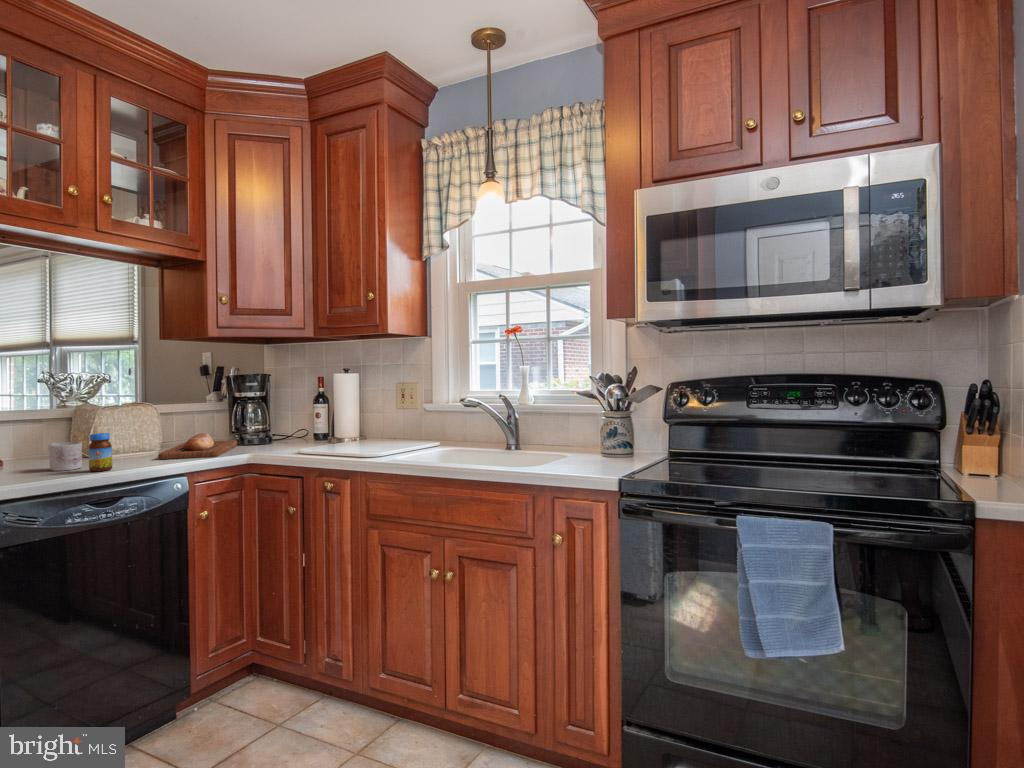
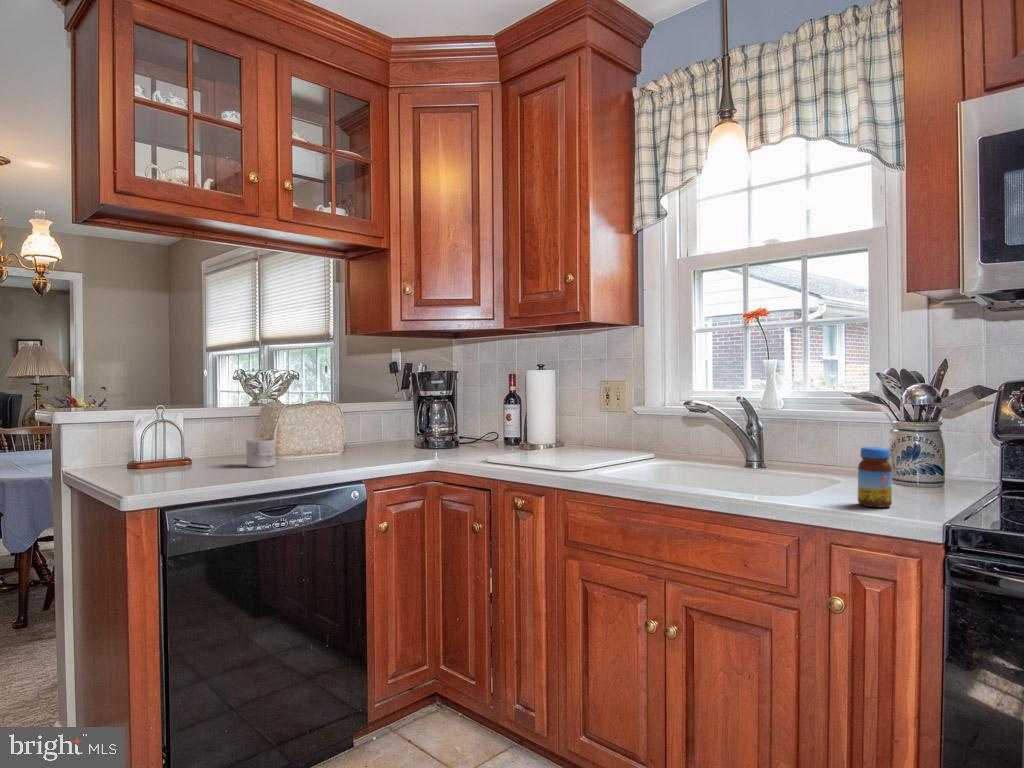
jar: present [89,433,112,472] -> present [858,447,892,508]
bread loaf: present [158,433,237,459] -> none [346,434,424,461]

